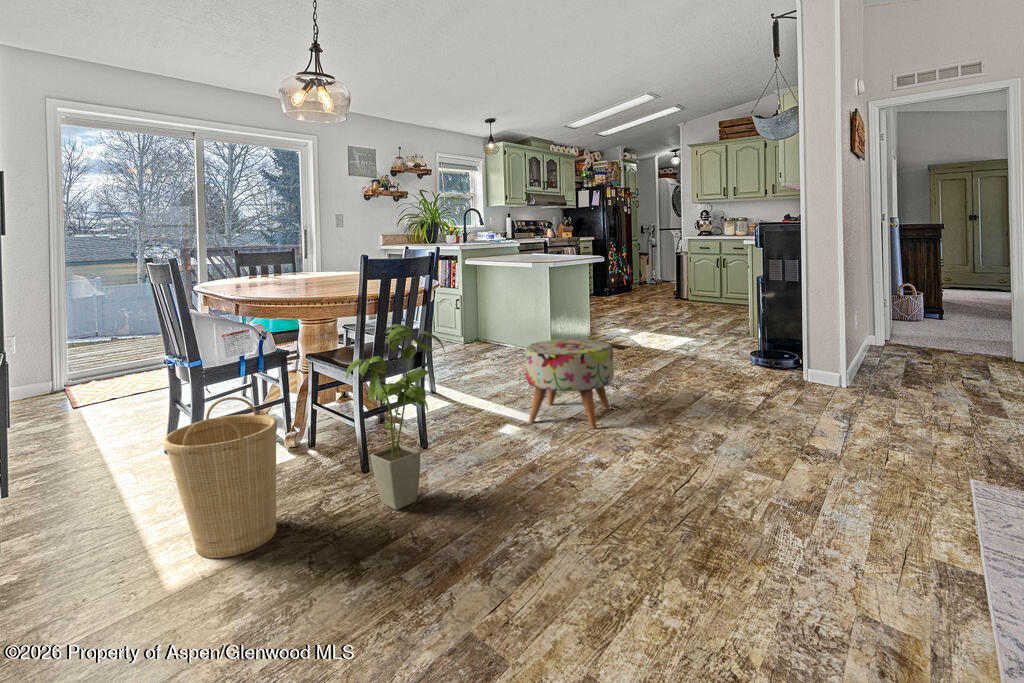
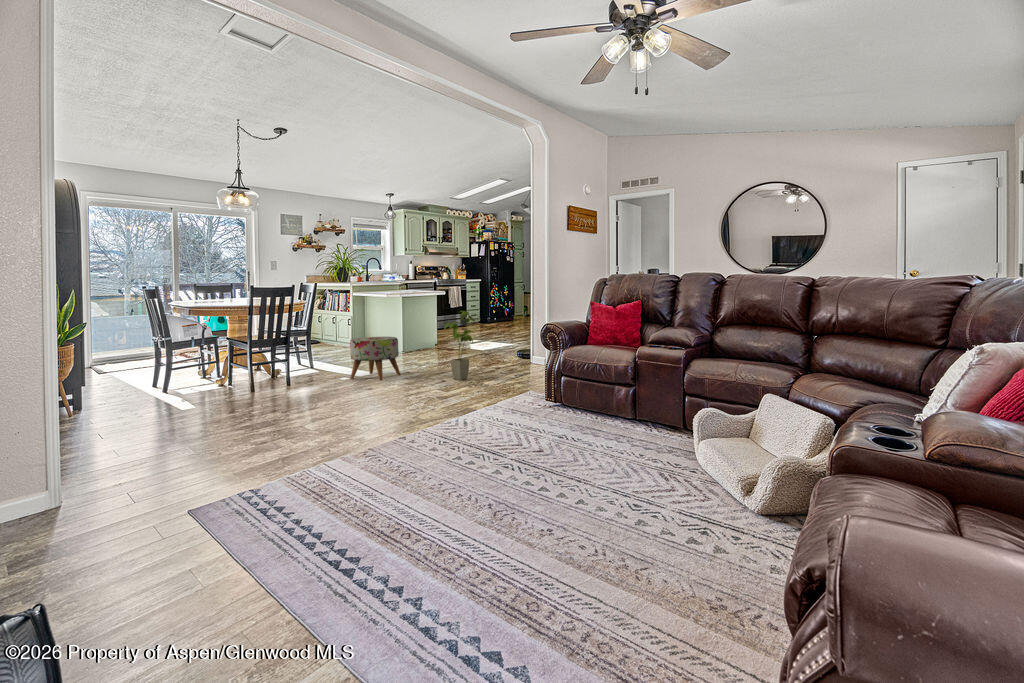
house plant: present [346,324,445,510] -> present [444,311,479,380]
basket: present [163,397,277,558] -> none [155,348,205,411]

